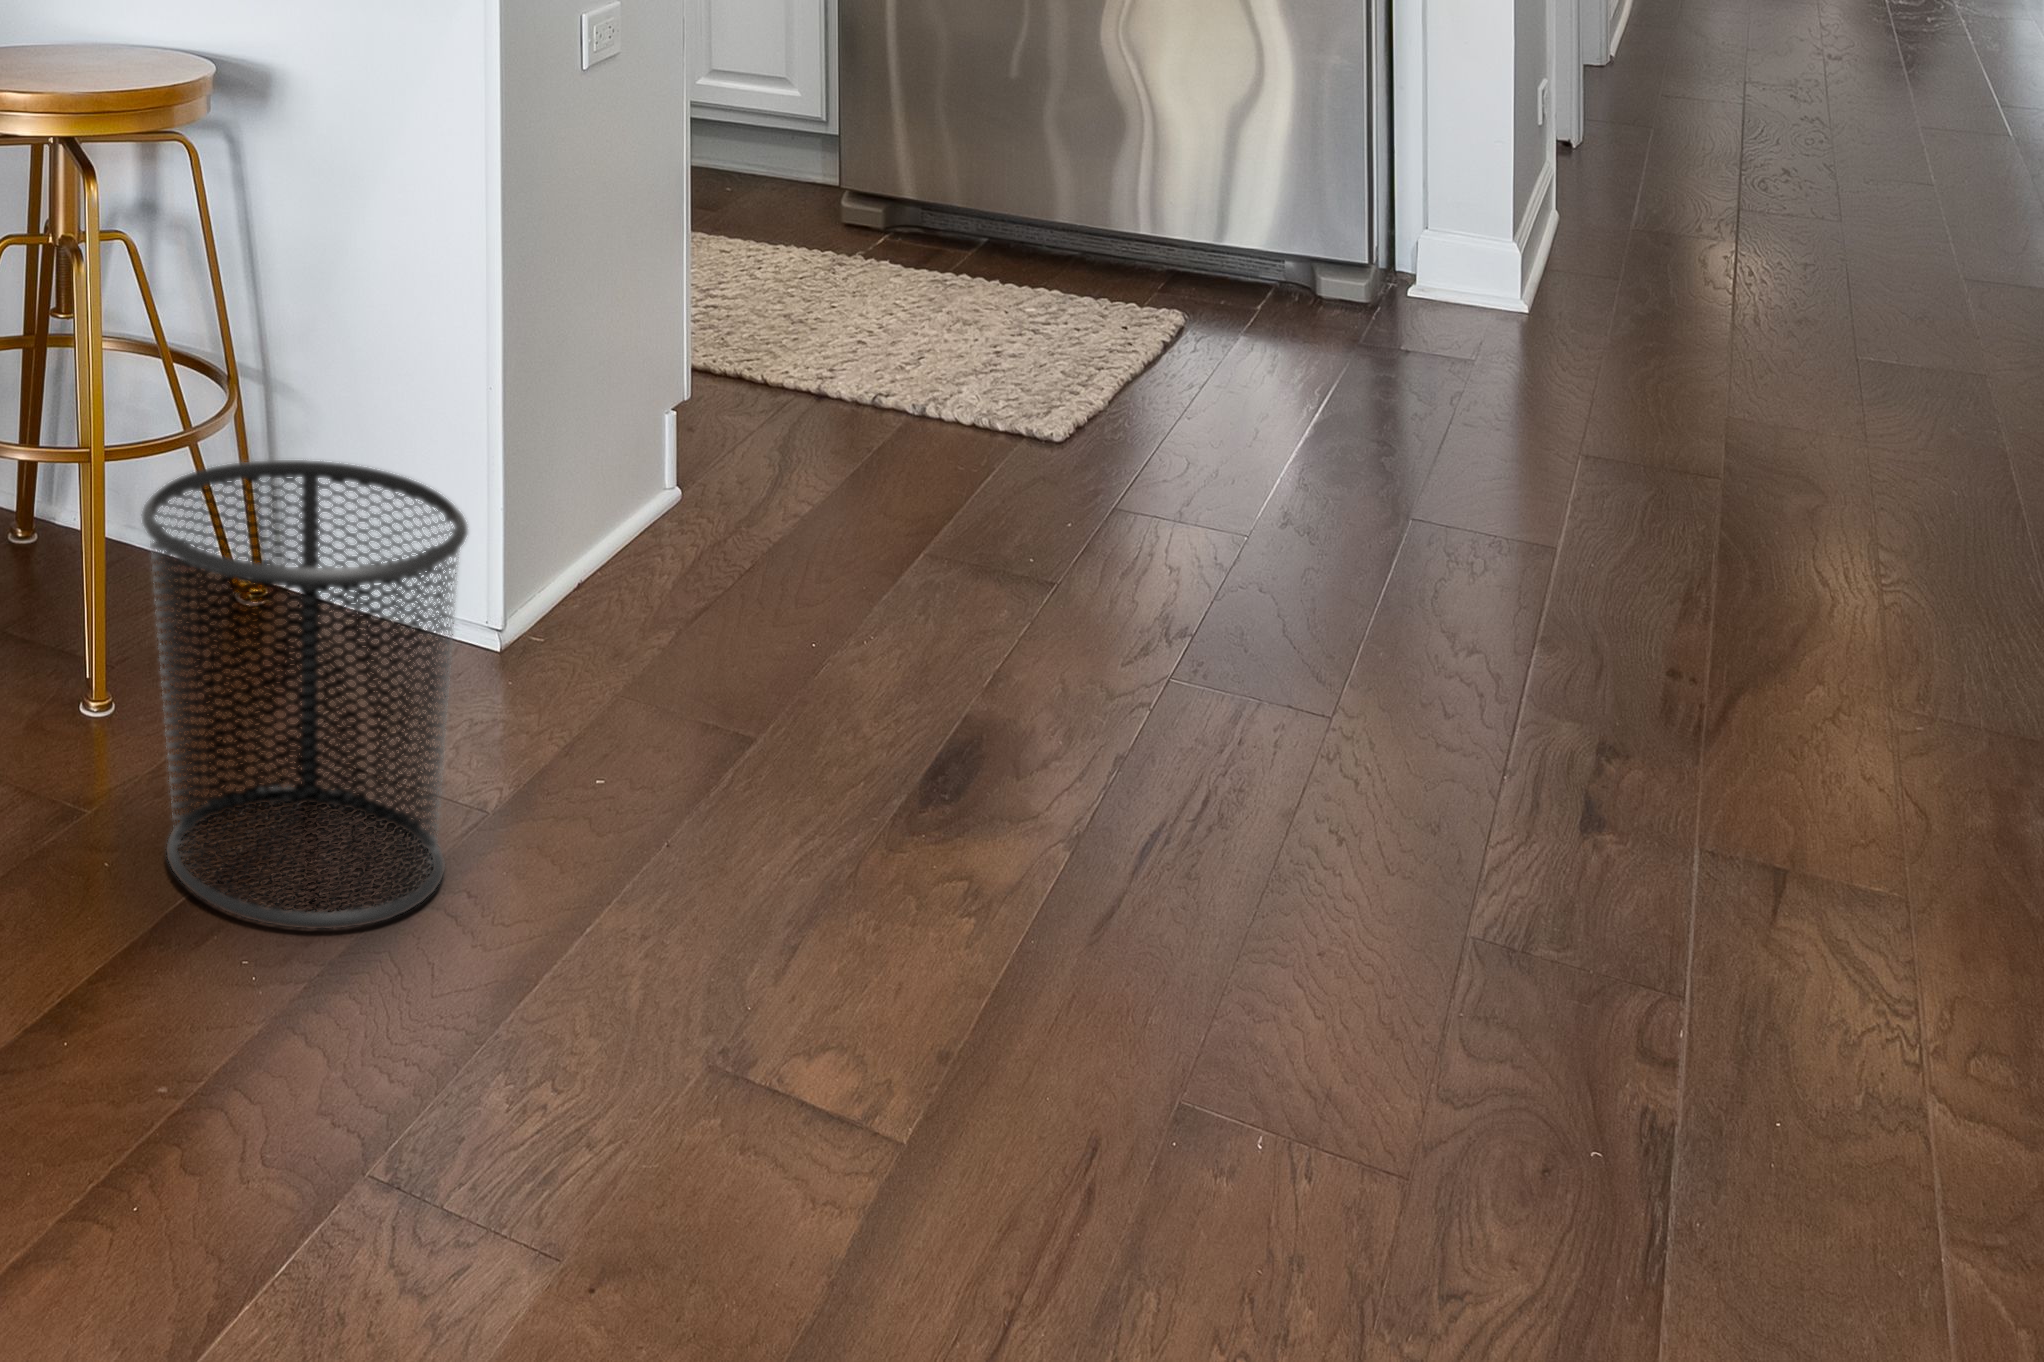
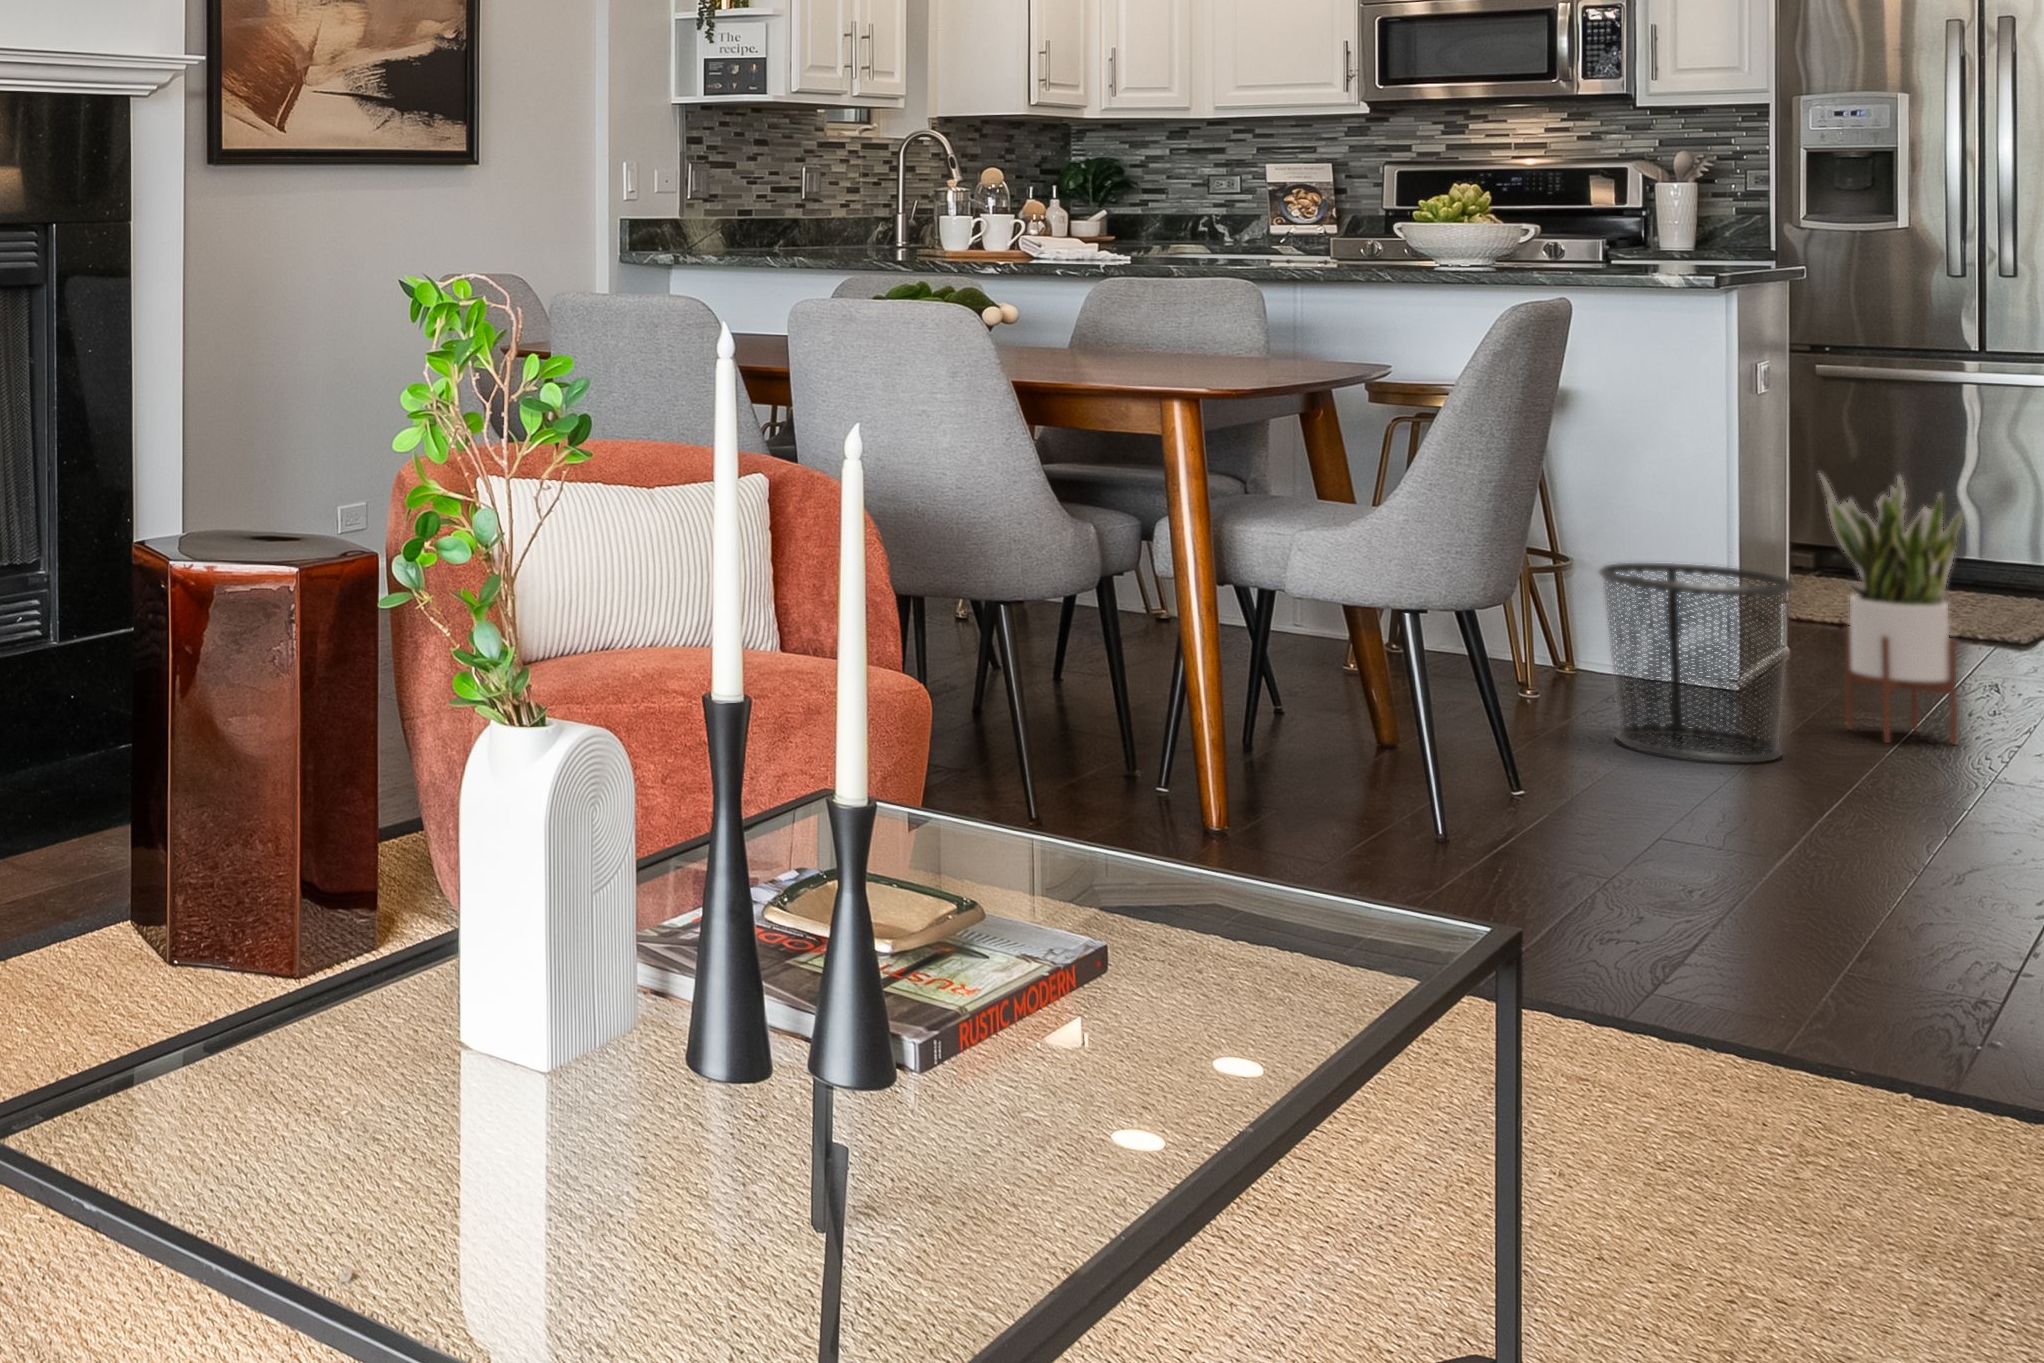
potted plant: none [579,267,808,811] -> present [1820,474,1963,744]

